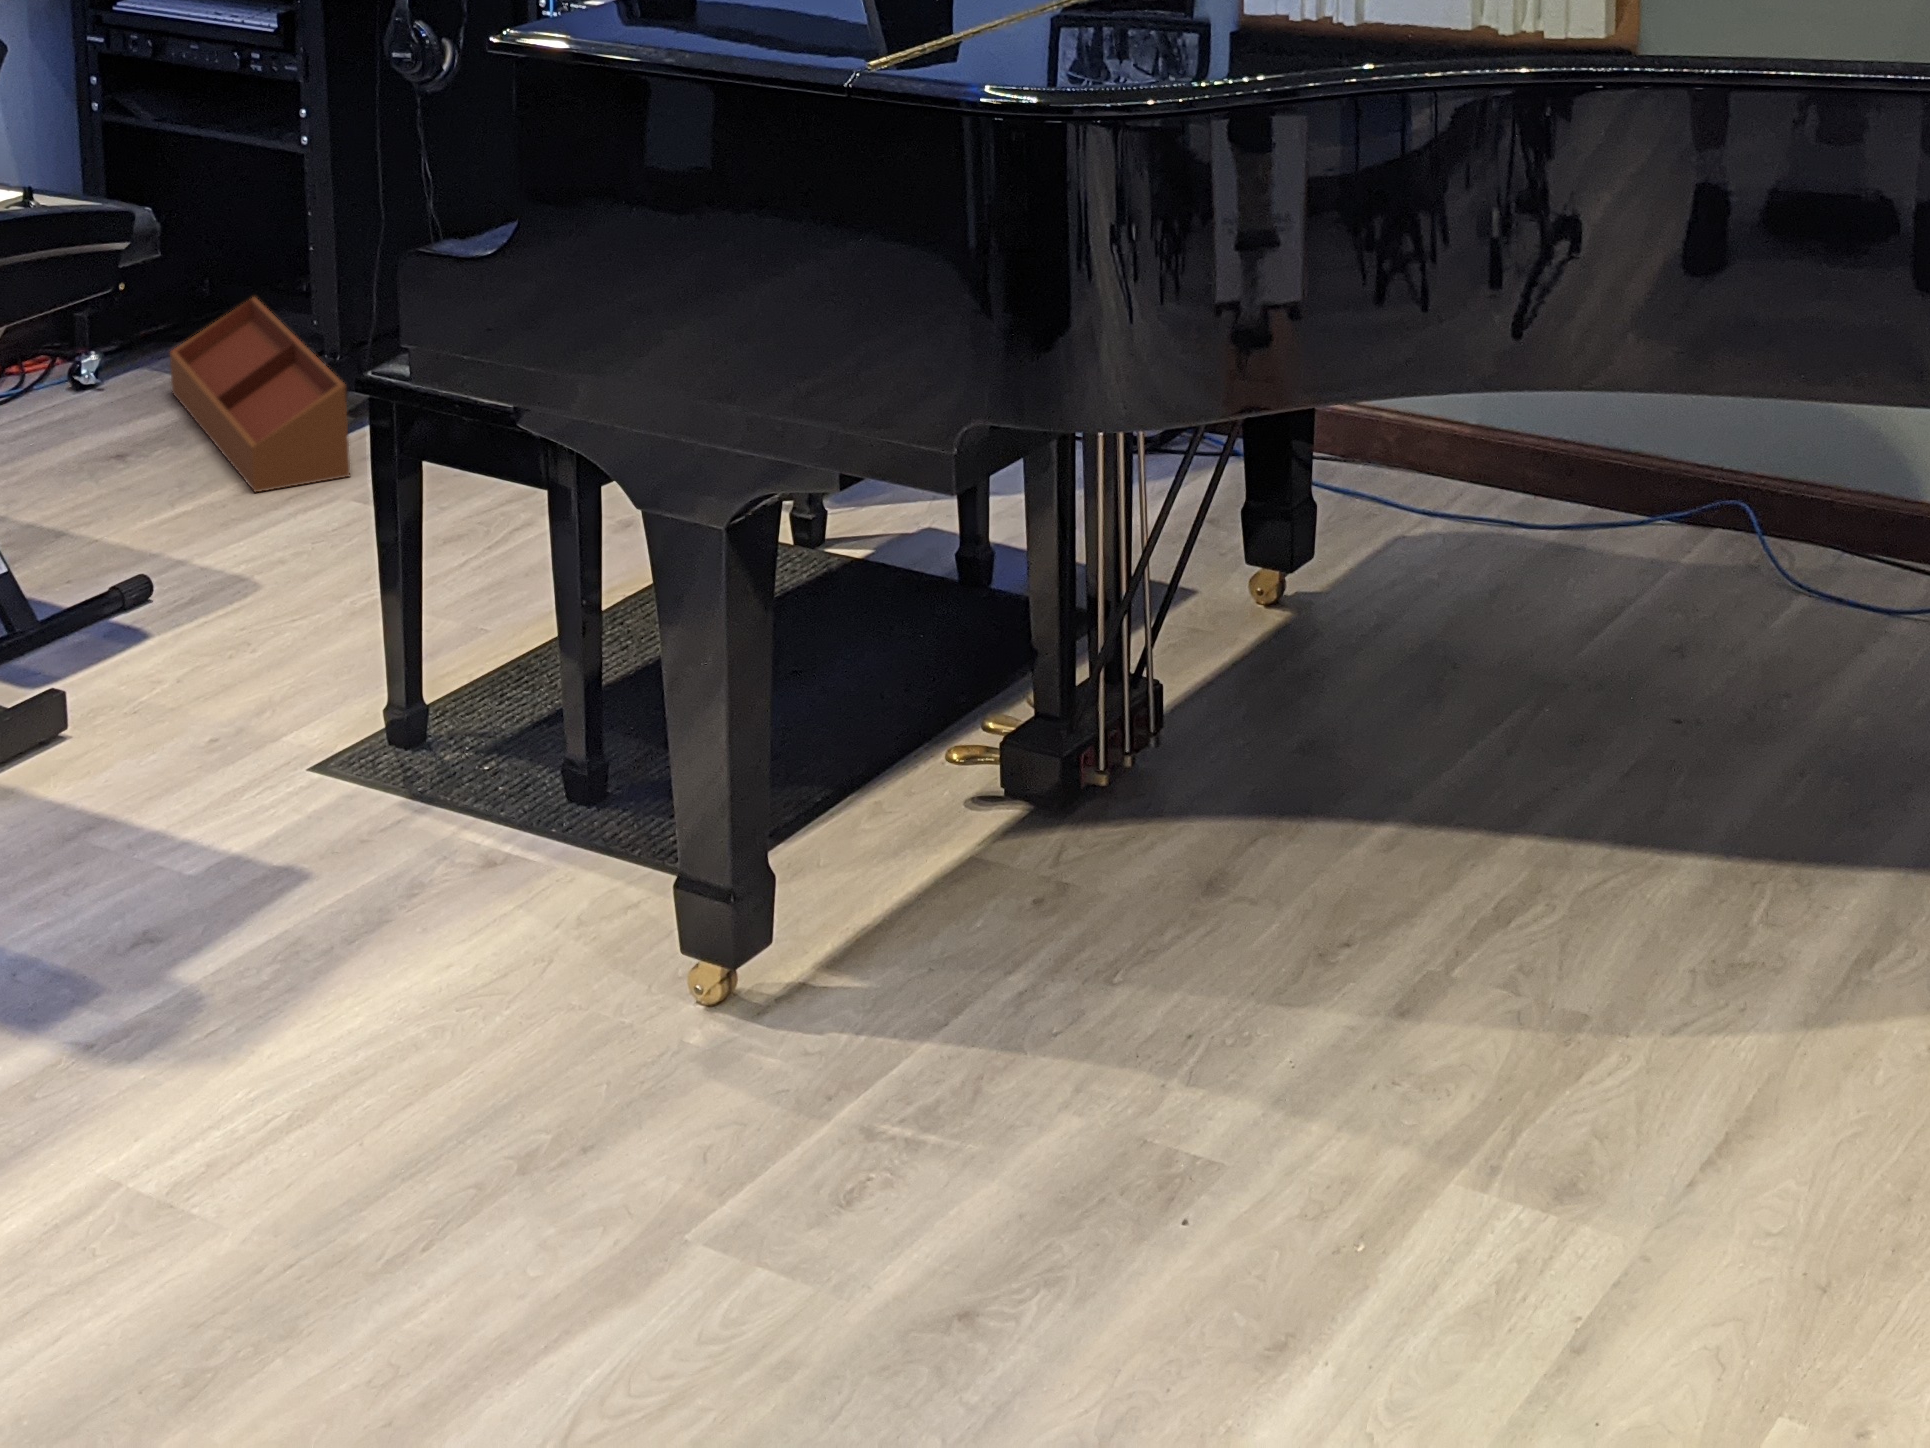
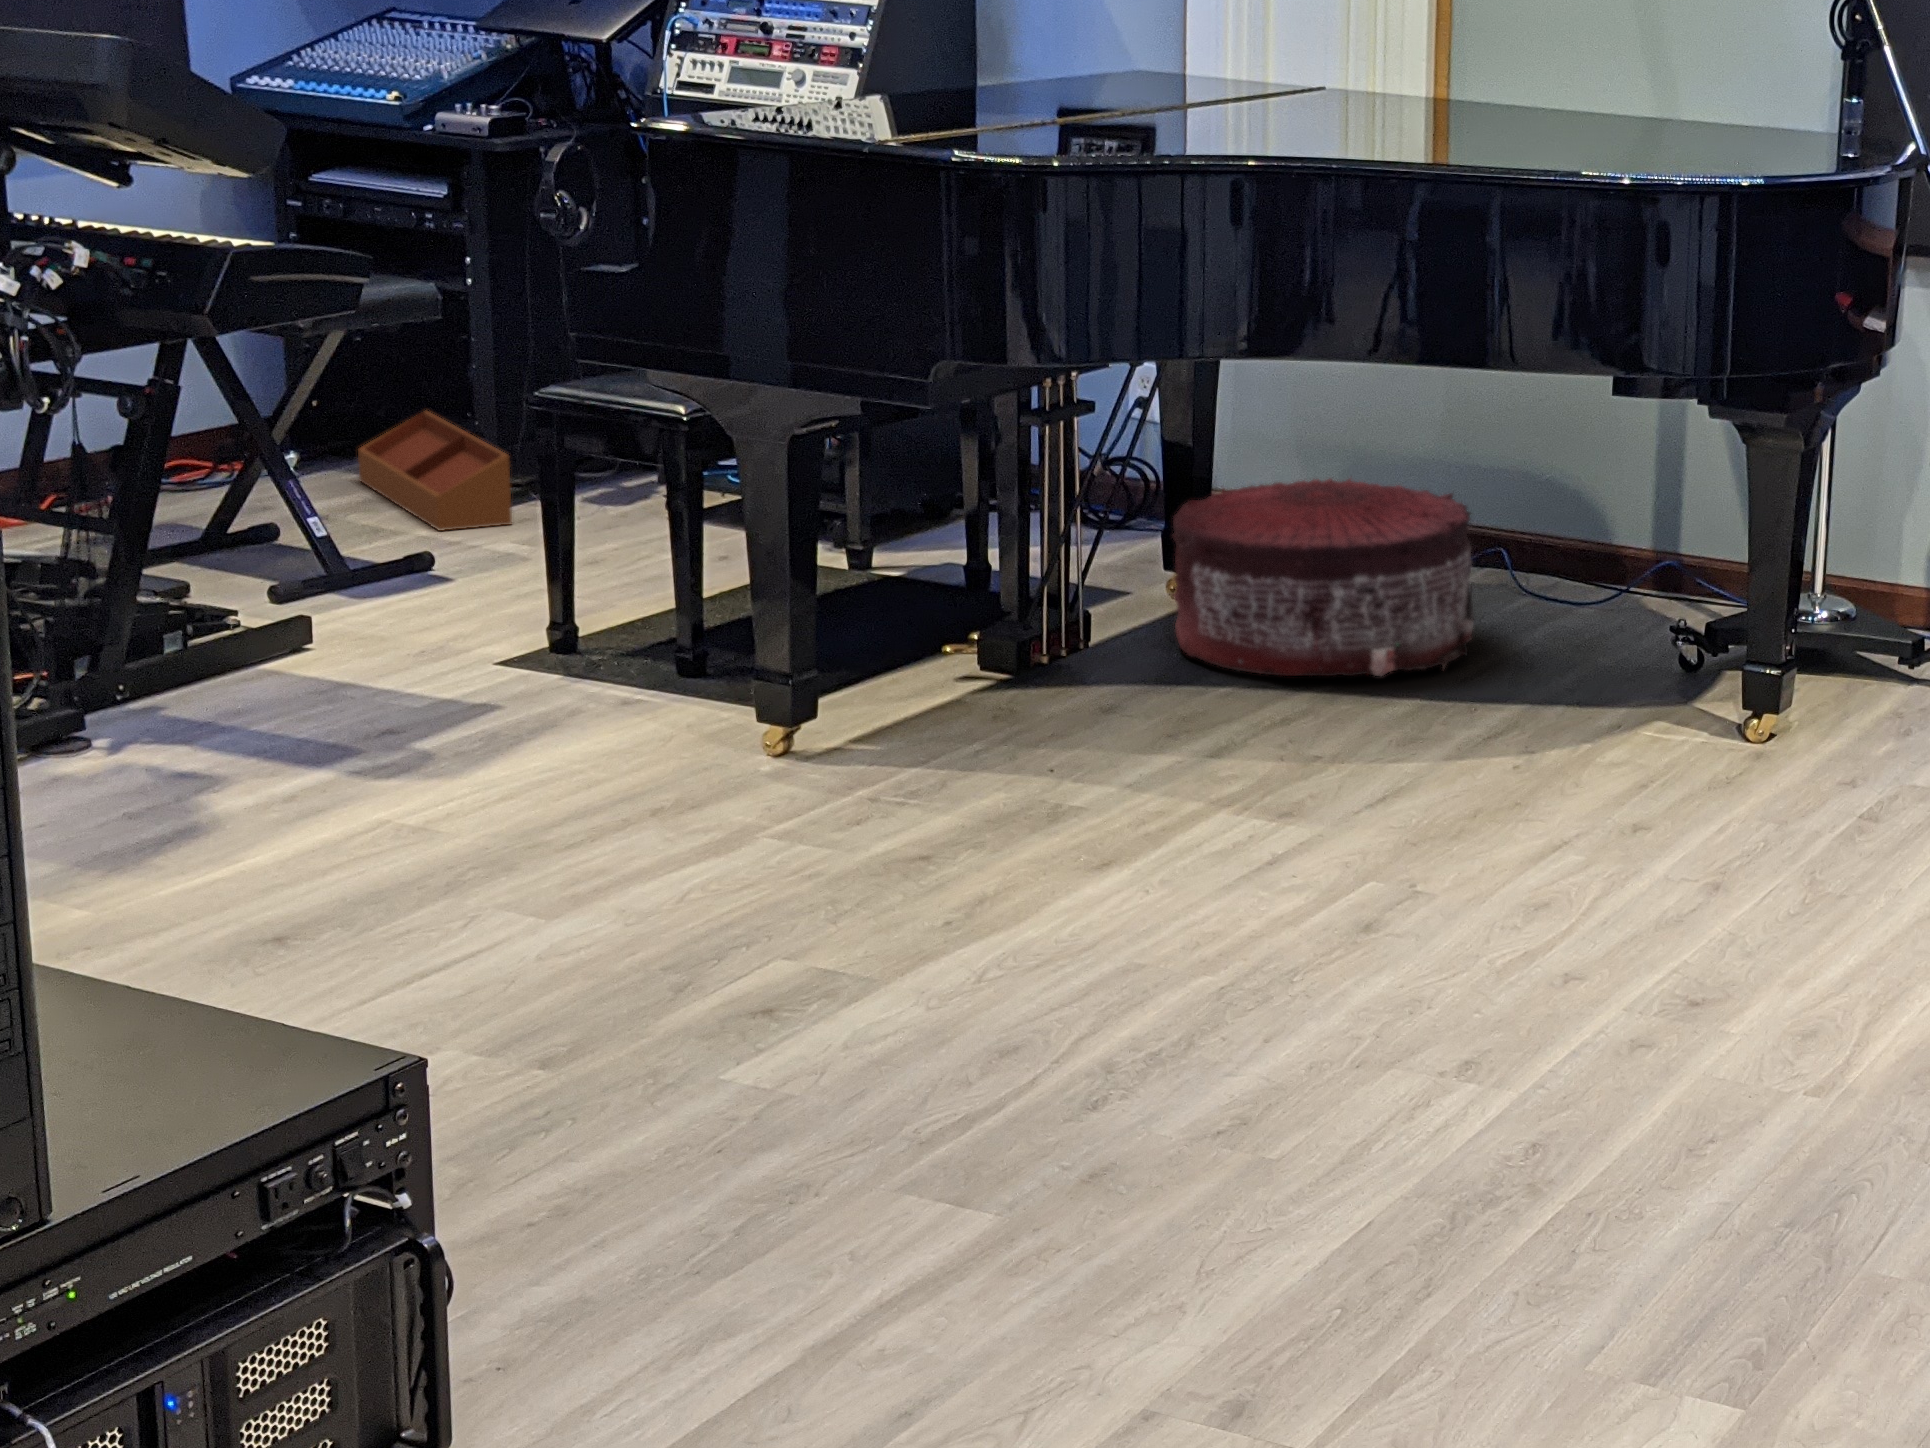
pouf: none [1298,463,1798,853] -> present [1173,479,1474,676]

